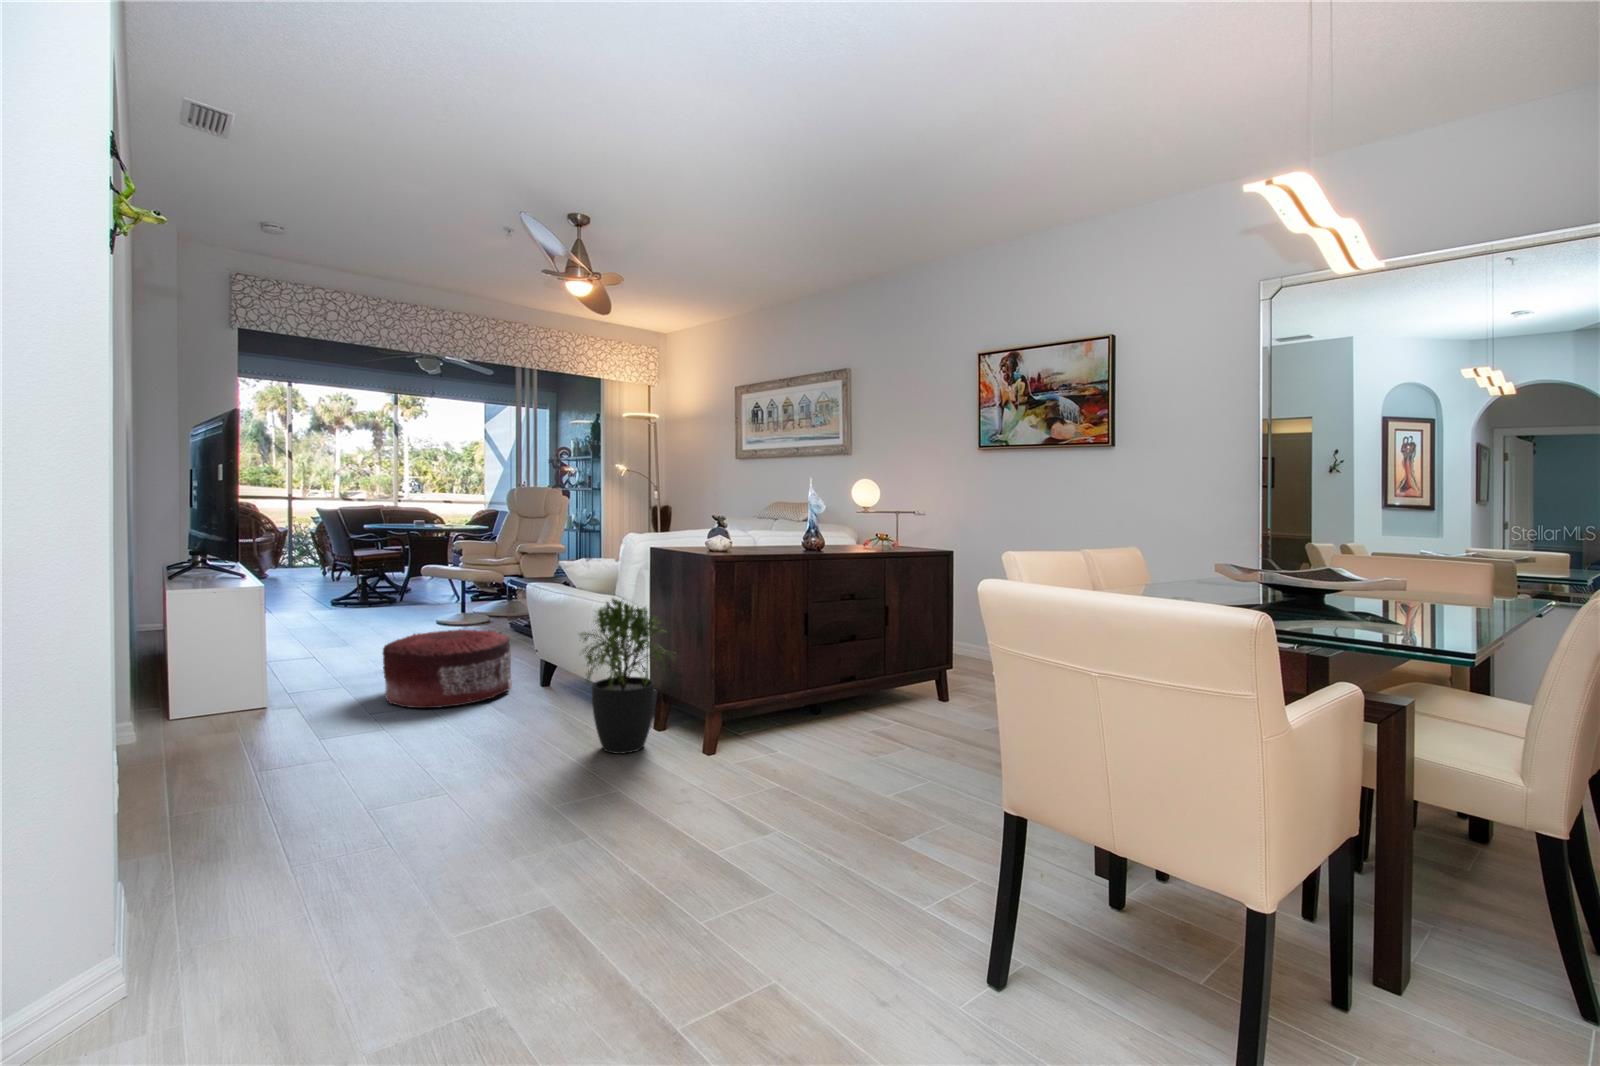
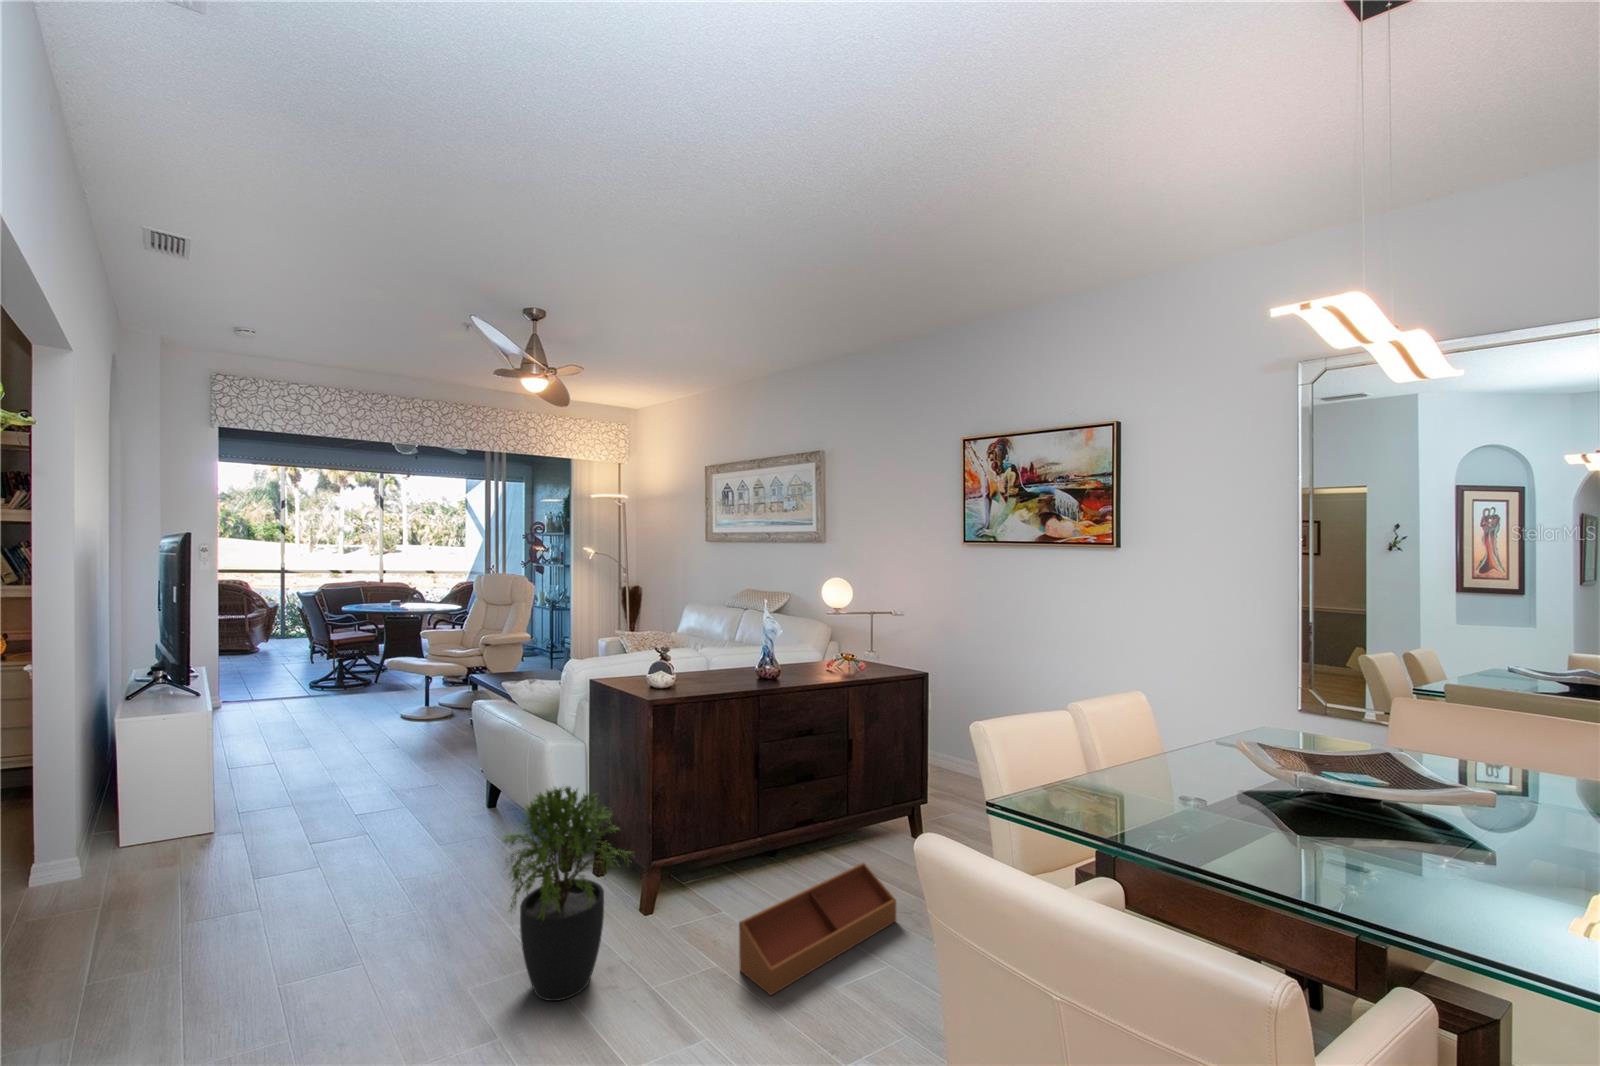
pouf: present [383,629,512,708] -> none [272,776,445,903]
storage bin: none [759,688,888,757] -> present [739,863,896,995]

